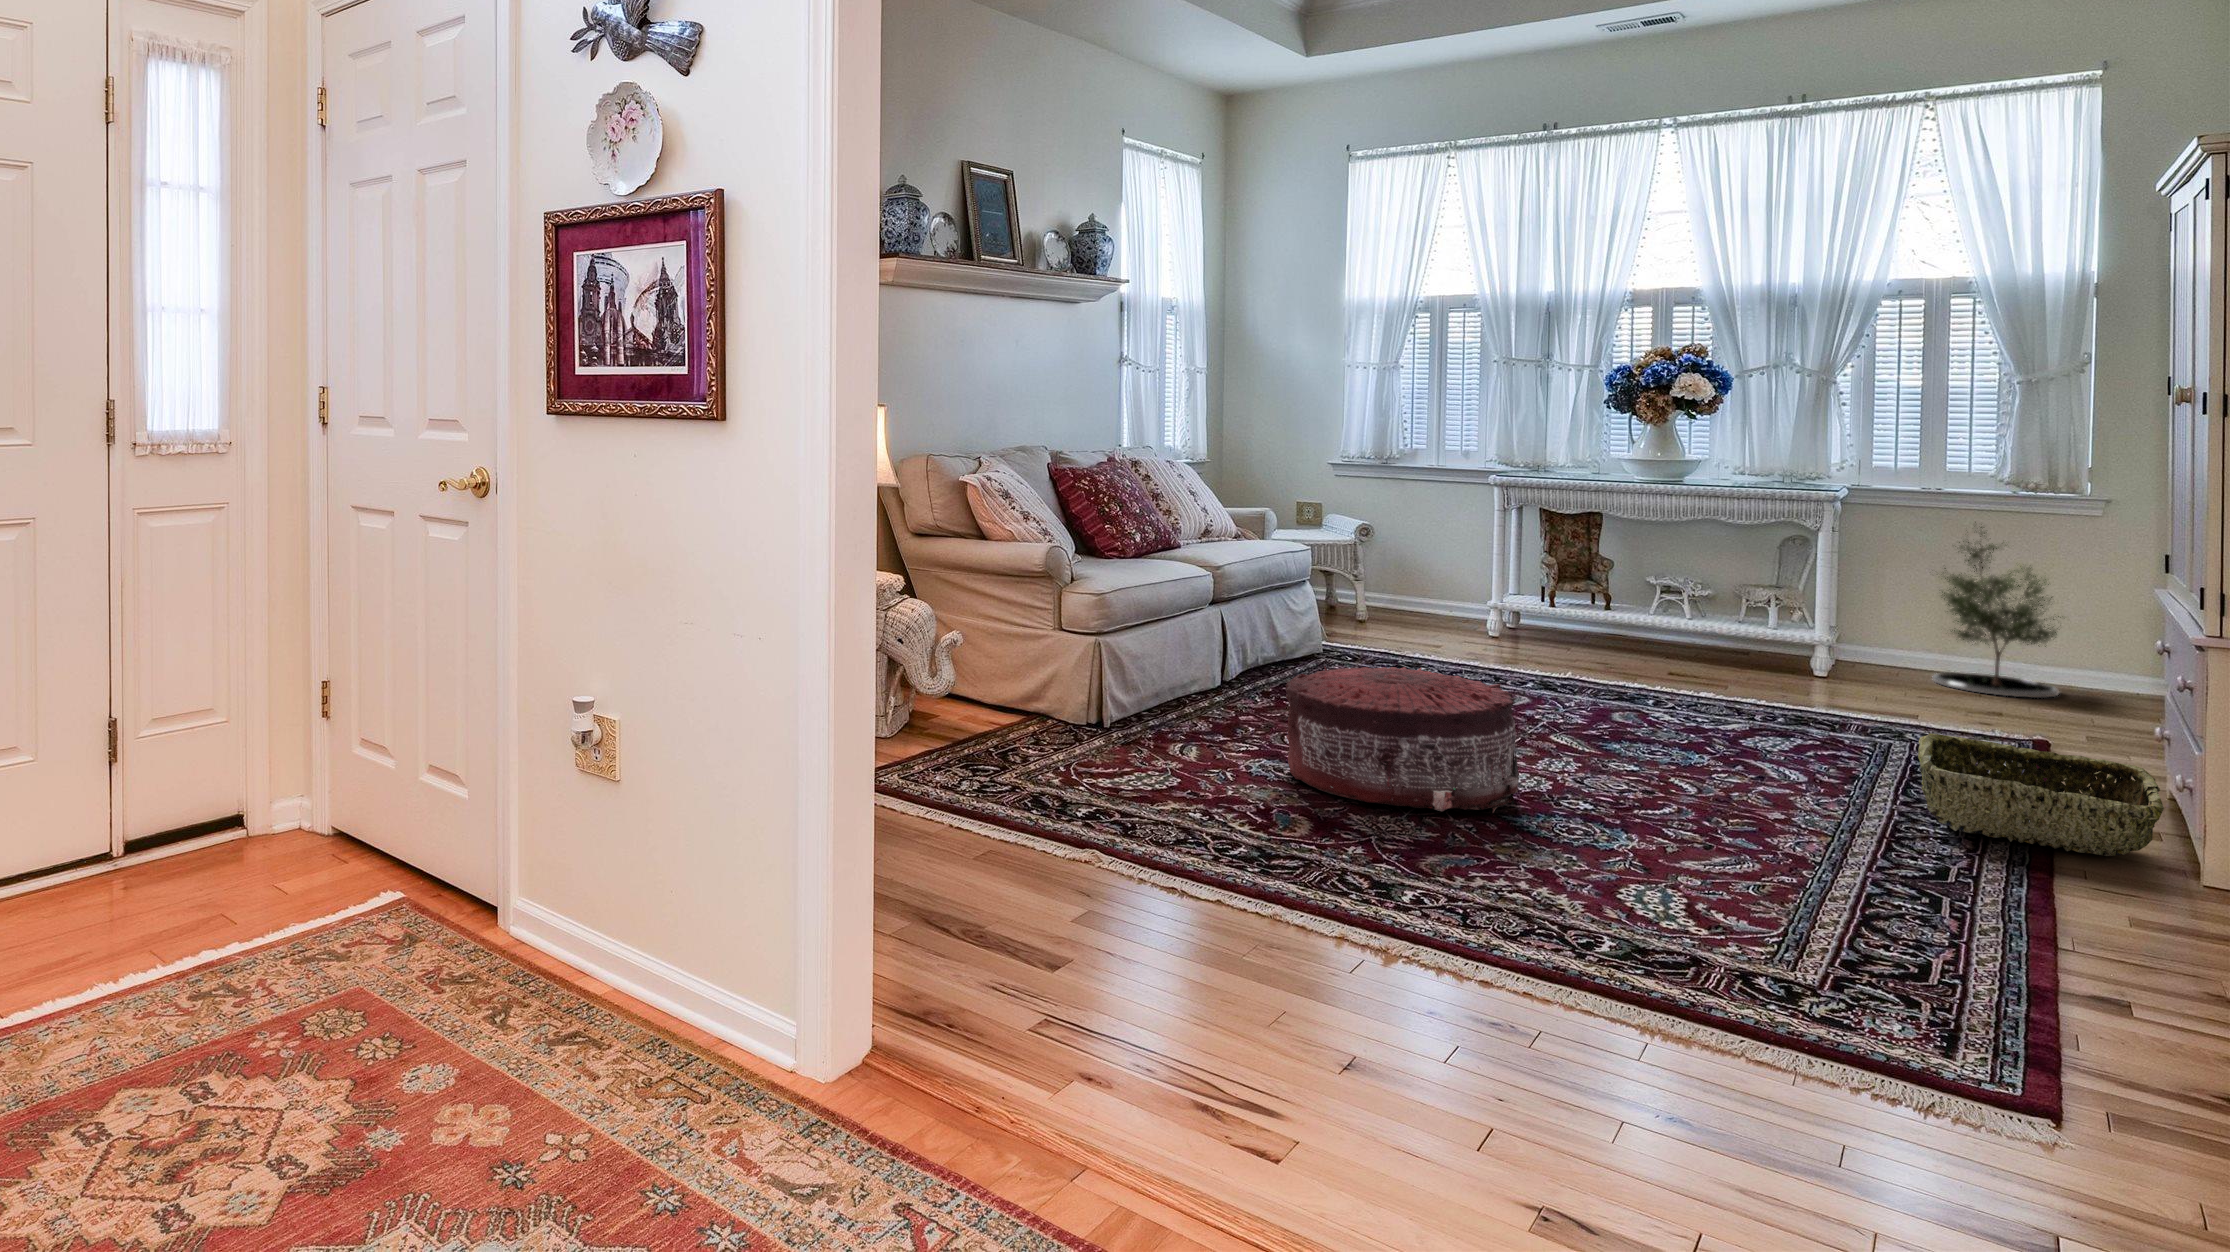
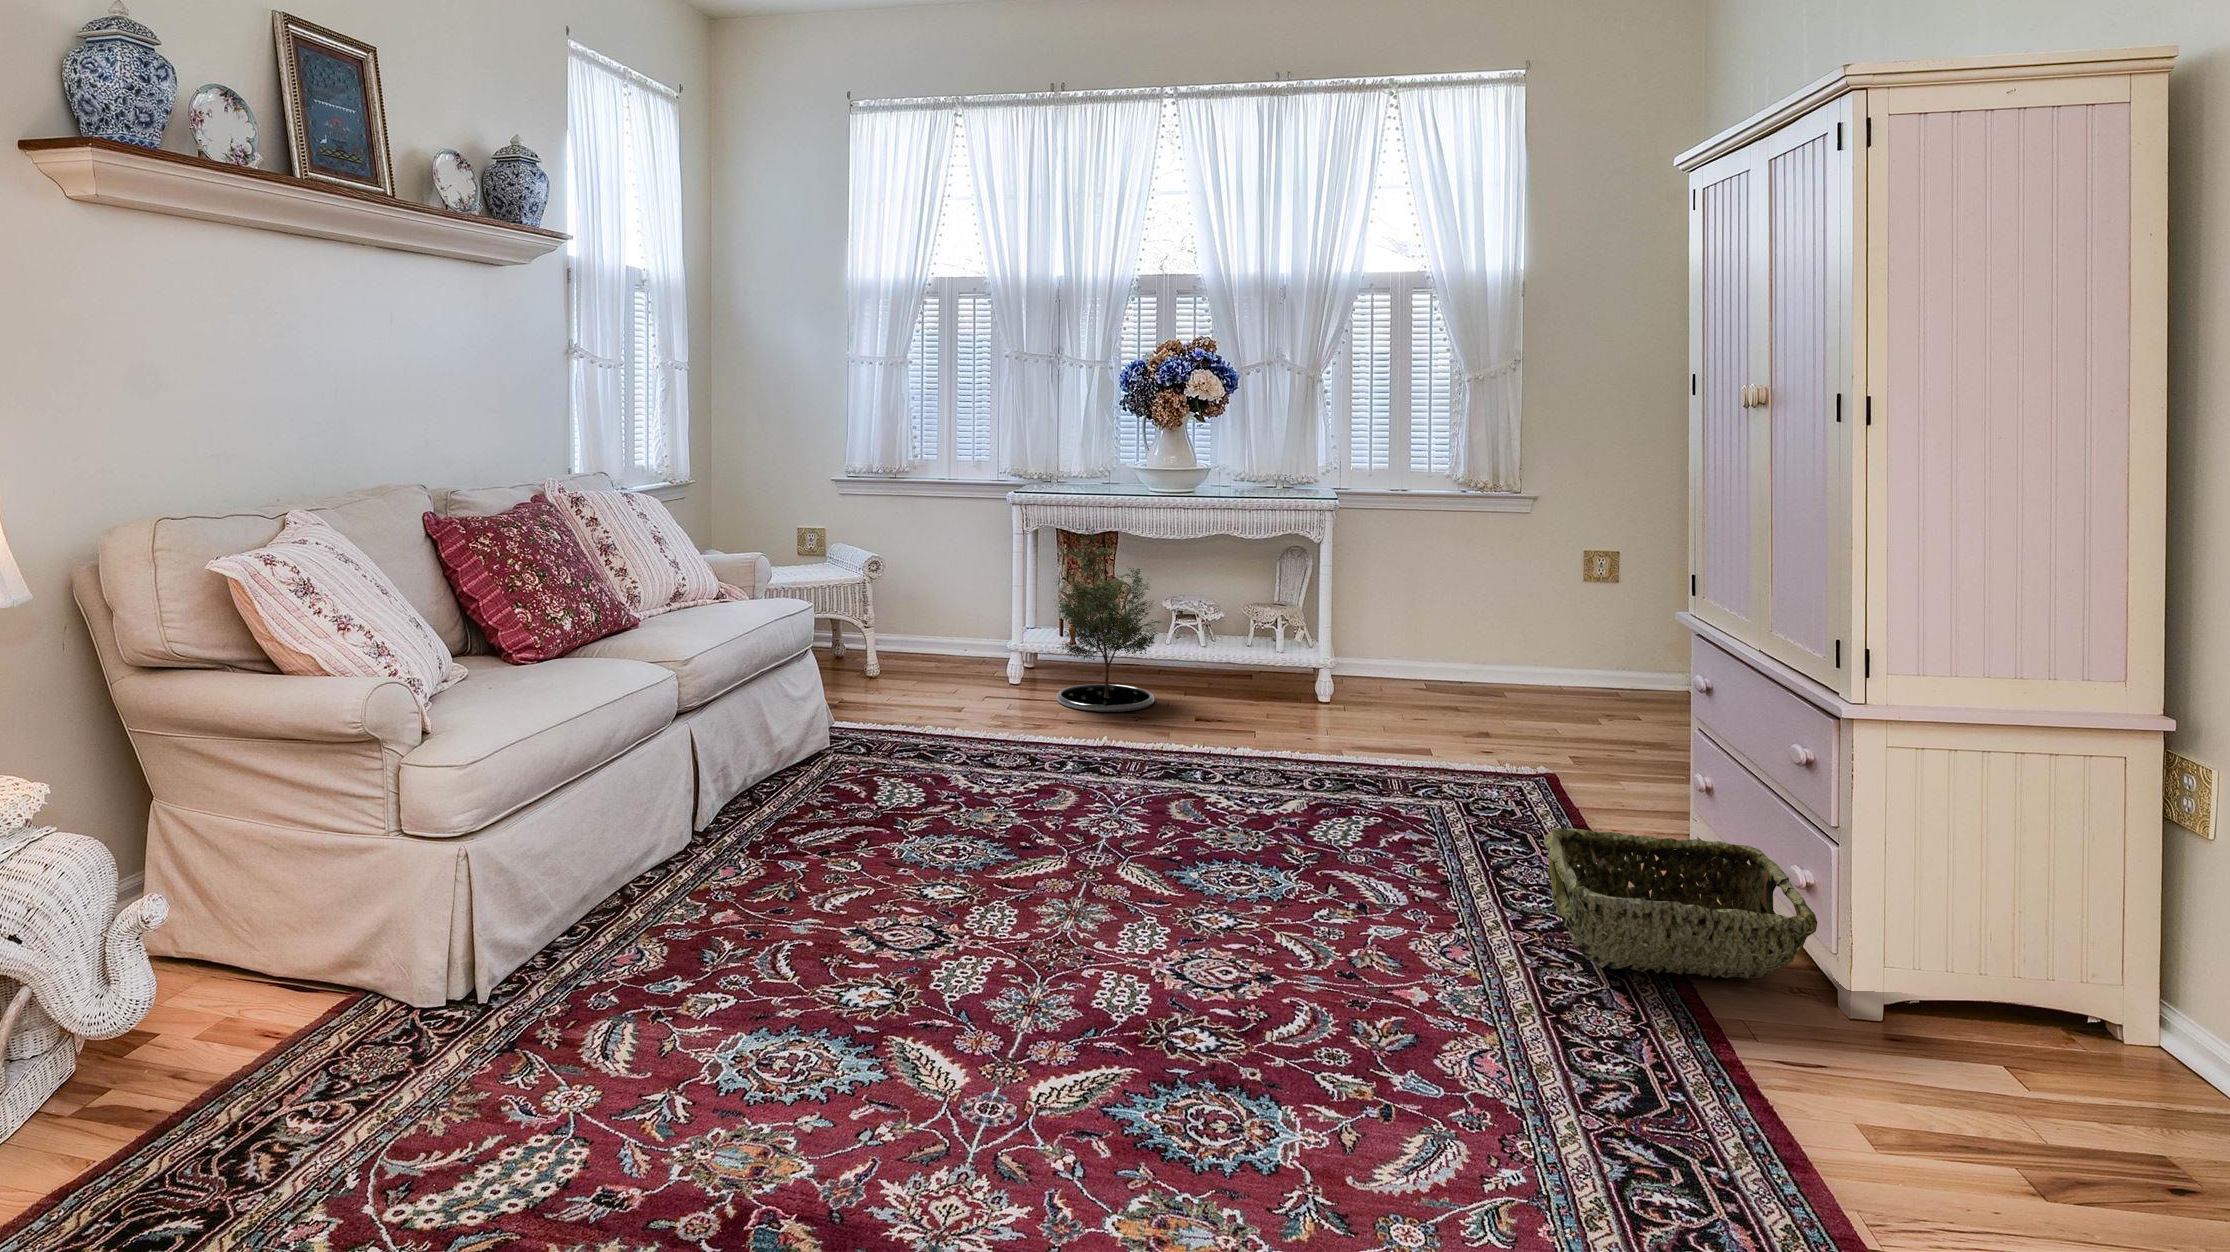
potted tree: present [1932,522,2063,698] -> present [1056,526,1160,712]
pouf: present [1286,667,1519,813] -> none [780,826,1133,1133]

